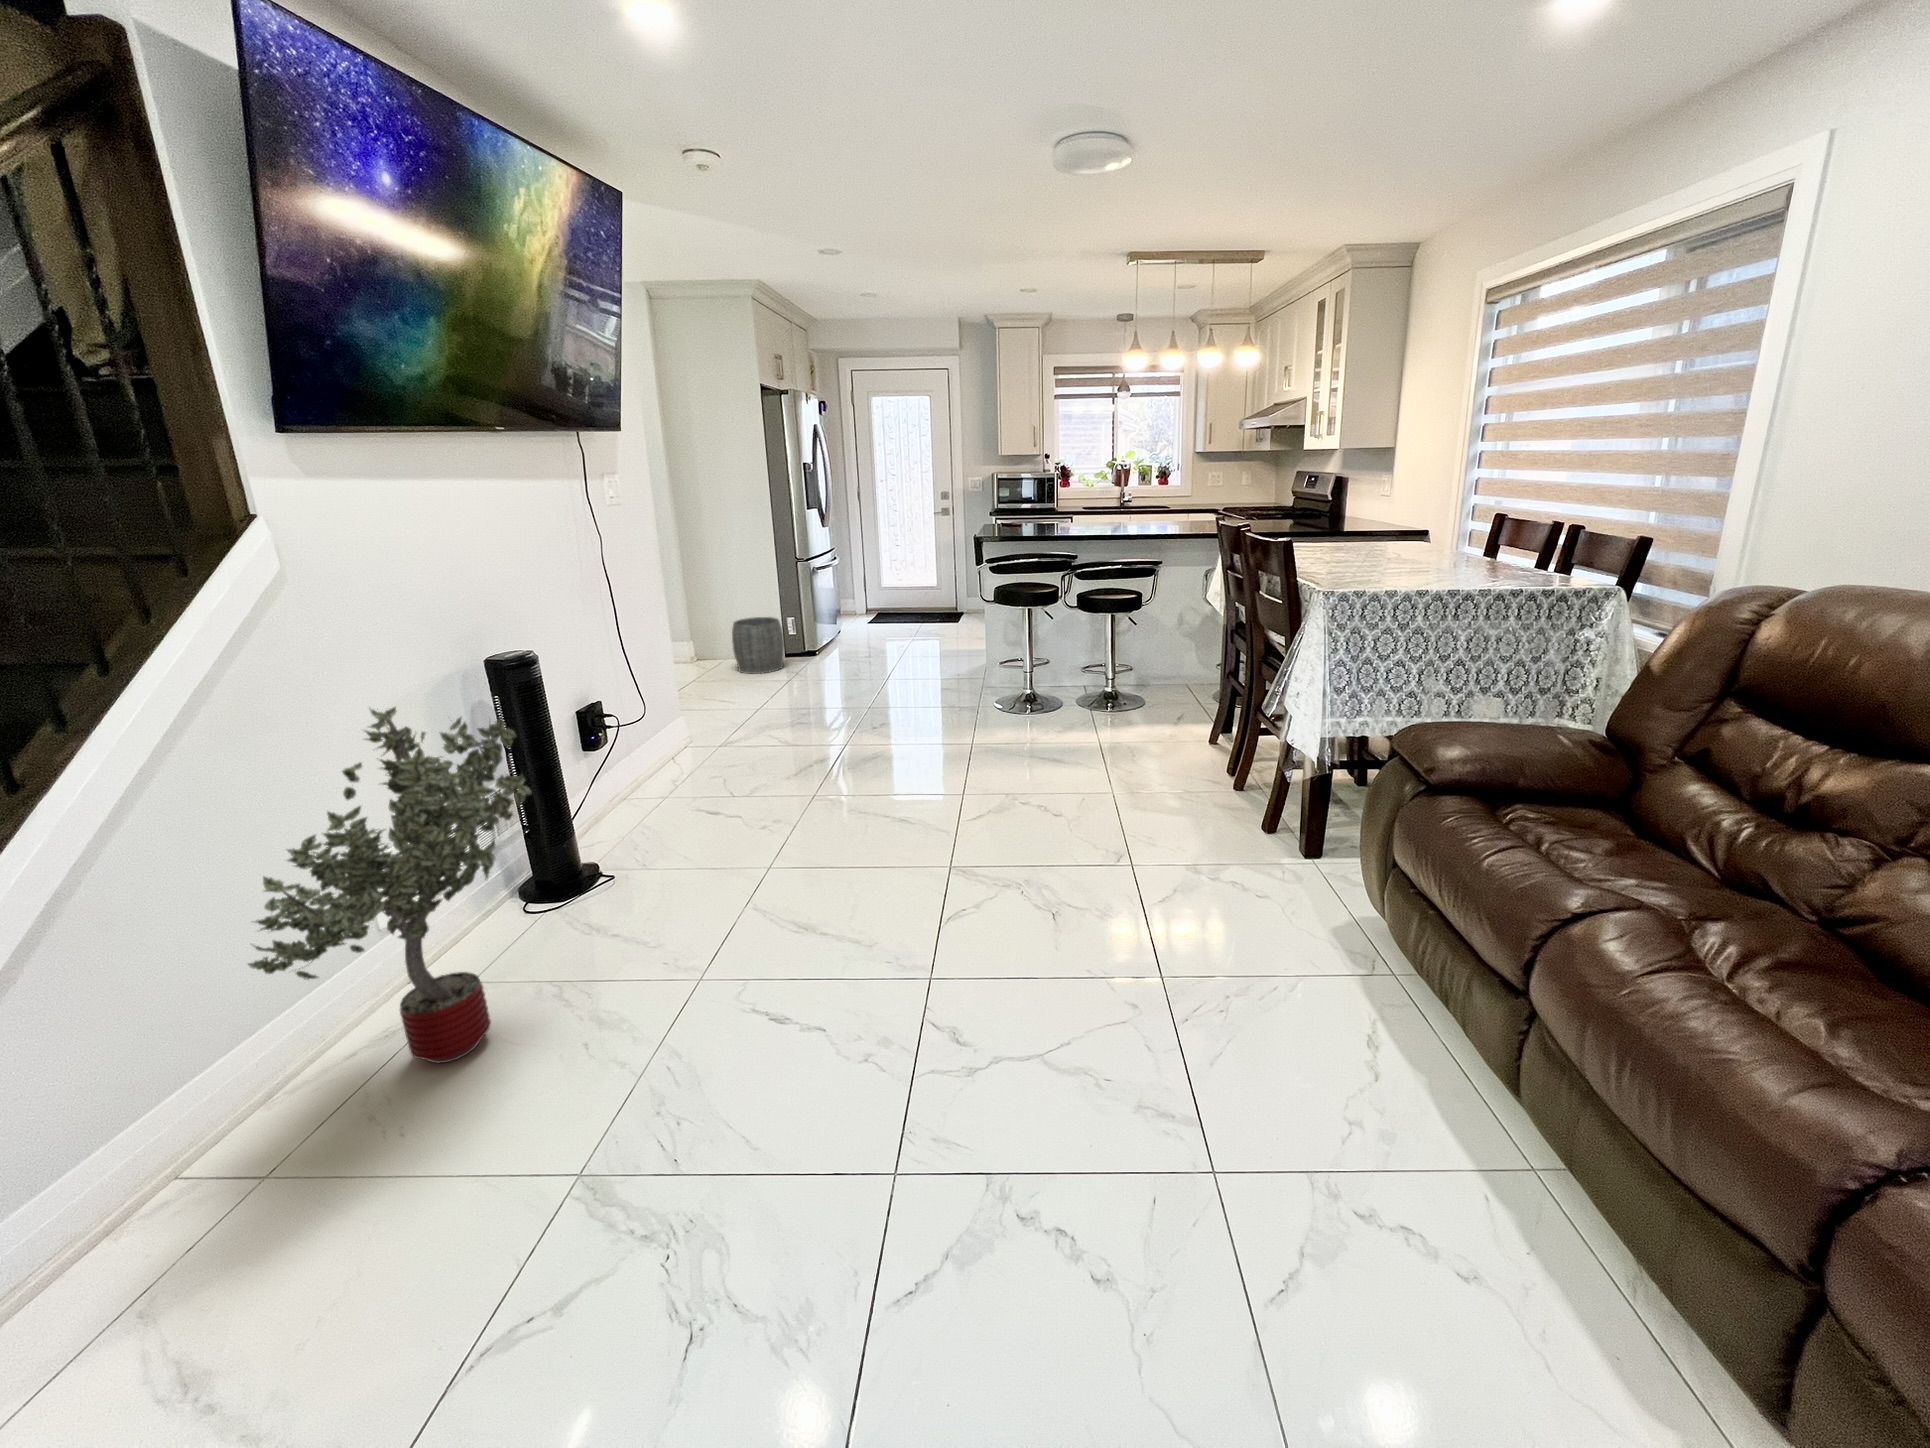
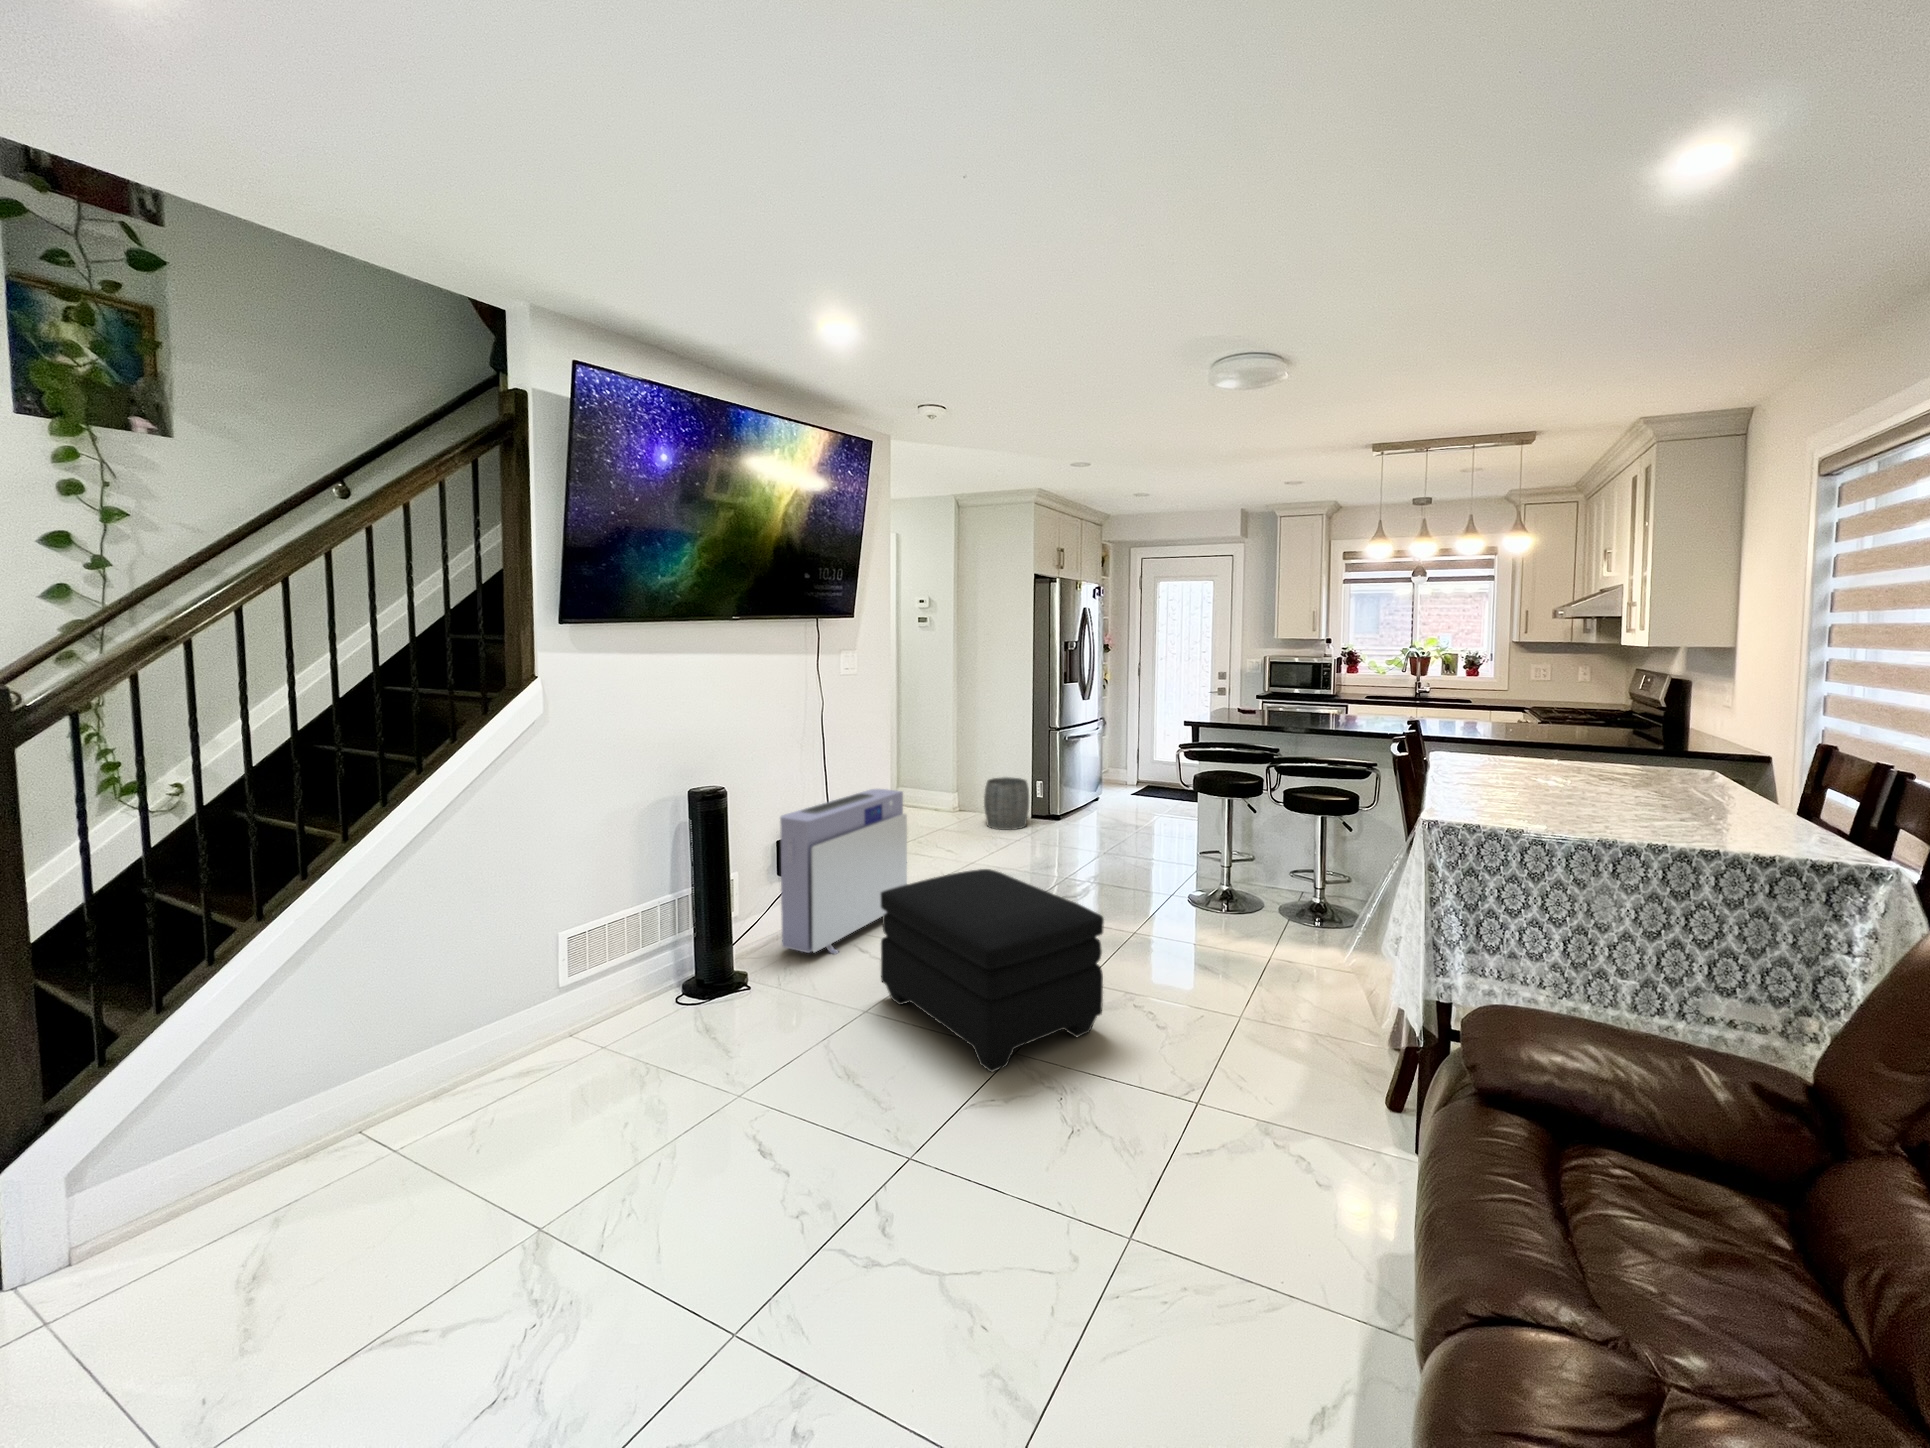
air purifier: none [590,637,726,829] -> present [780,789,907,954]
ottoman: none [765,702,1015,888] -> present [881,869,1104,1072]
potted tree: present [248,707,531,1063] -> none [410,816,655,1106]

